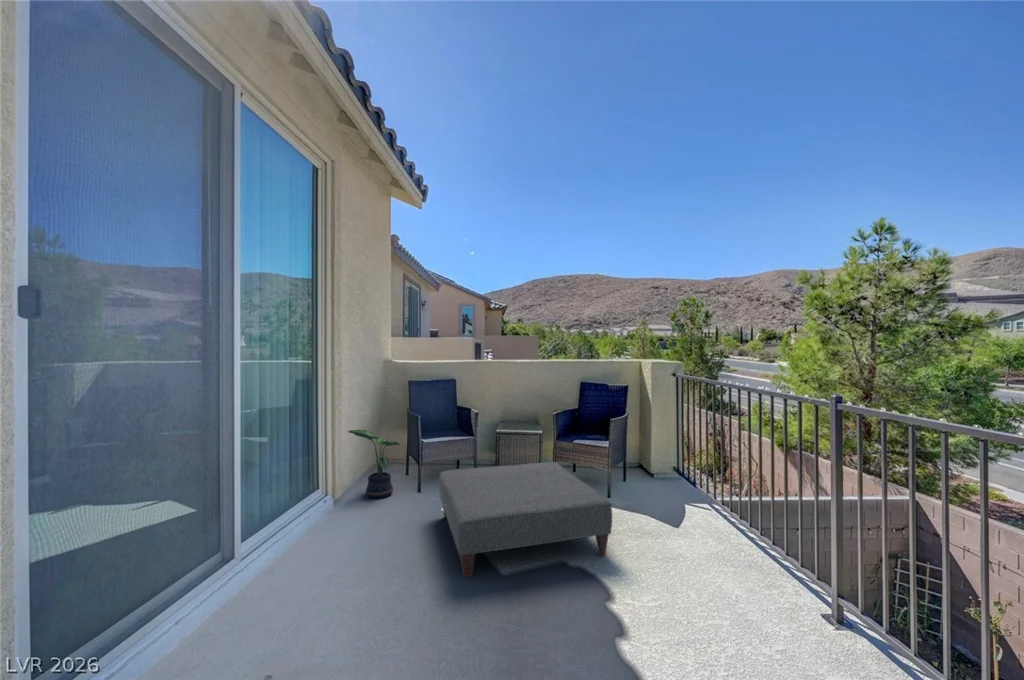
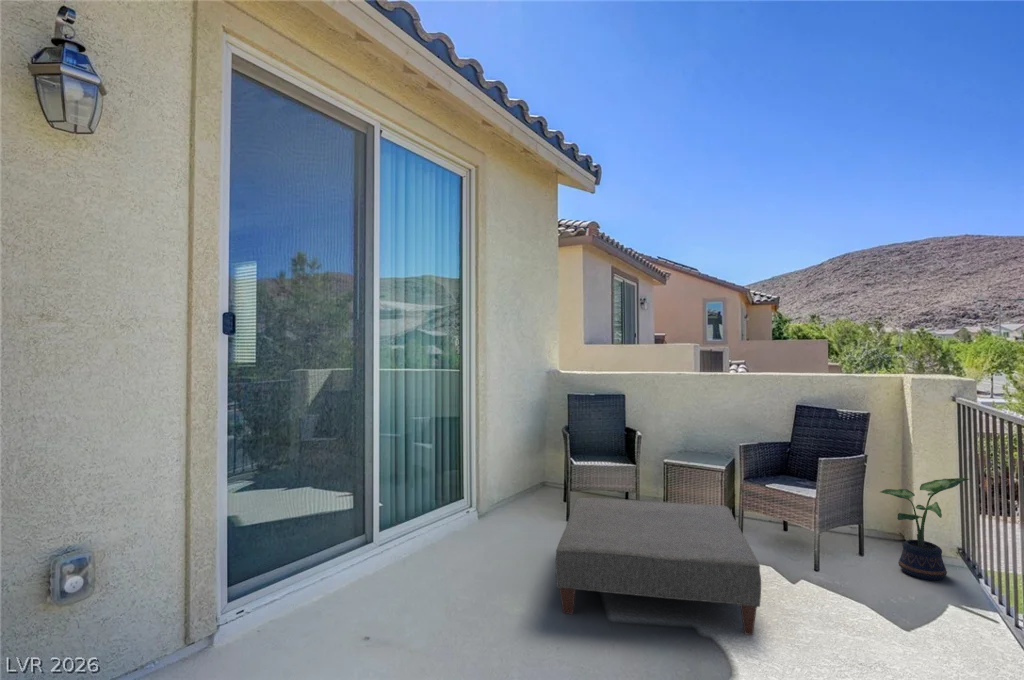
potted plant: present [348,430,400,498] -> present [880,478,969,580]

